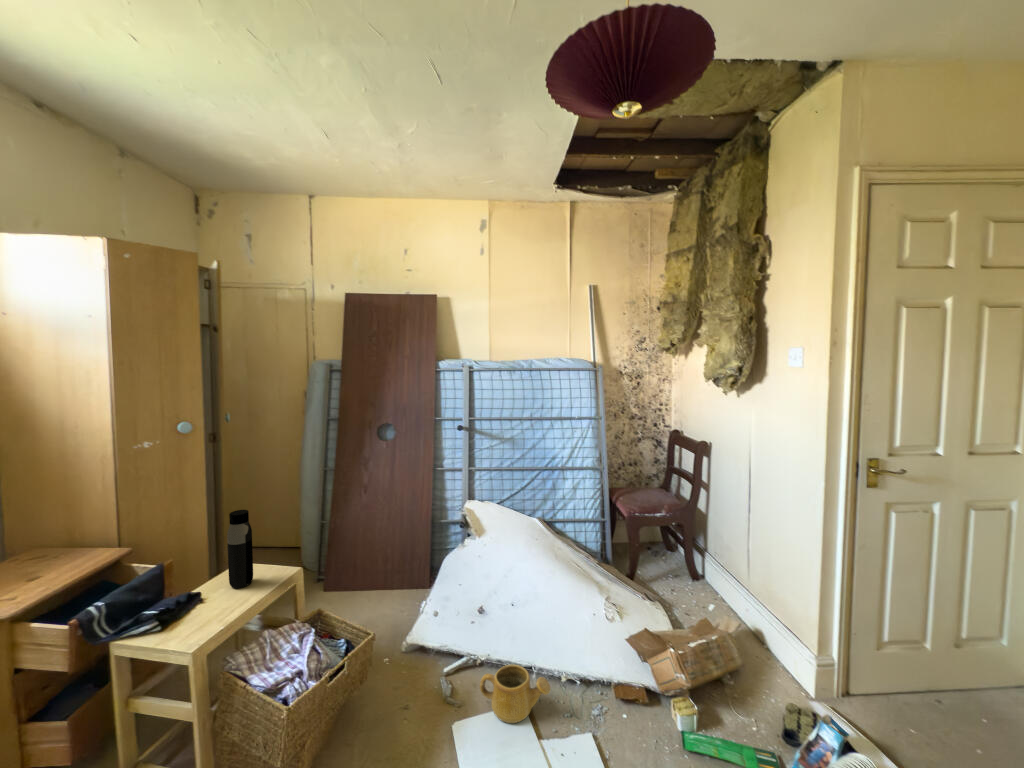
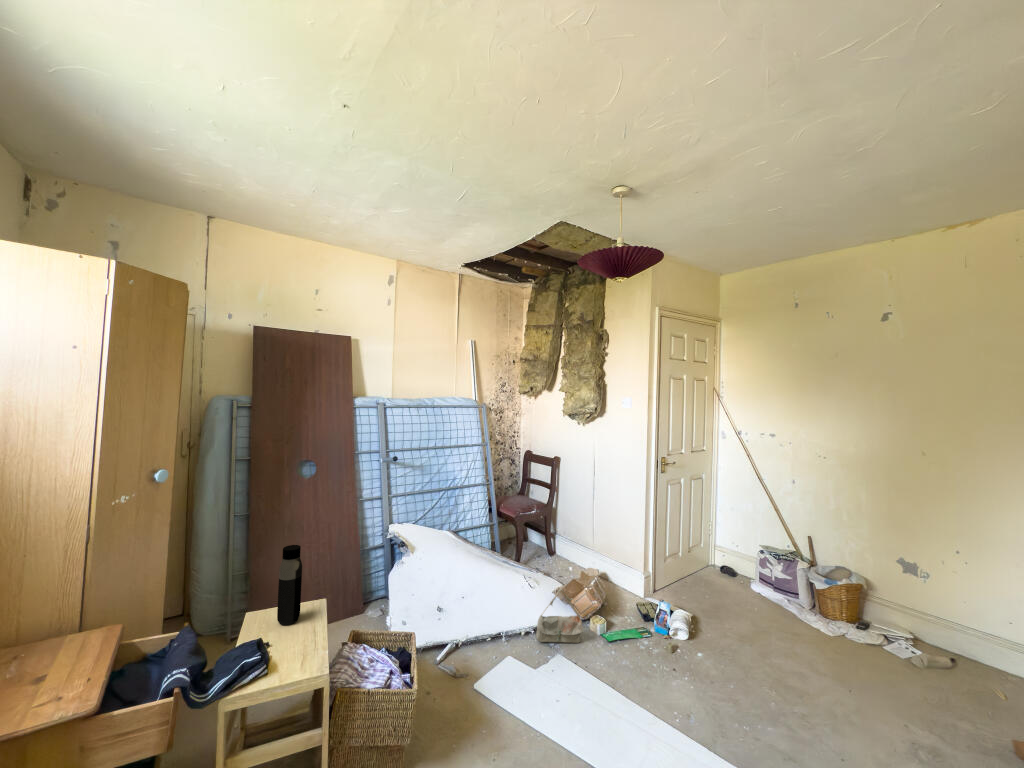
bag: none [572,638,640,729] -> present [536,589,583,643]
watering can: present [480,664,551,723] -> none [481,629,532,670]

